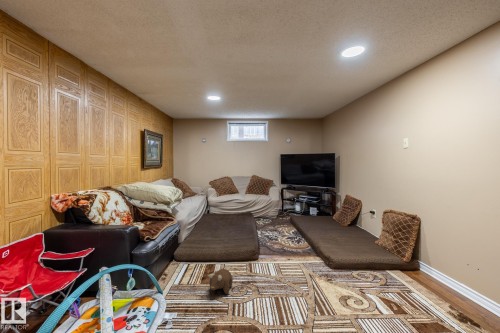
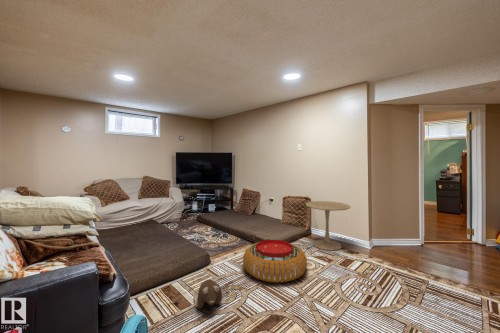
side table: none [386,223,467,302] -> present [306,201,350,250]
pouf: none [274,253,350,308] -> present [243,240,307,283]

